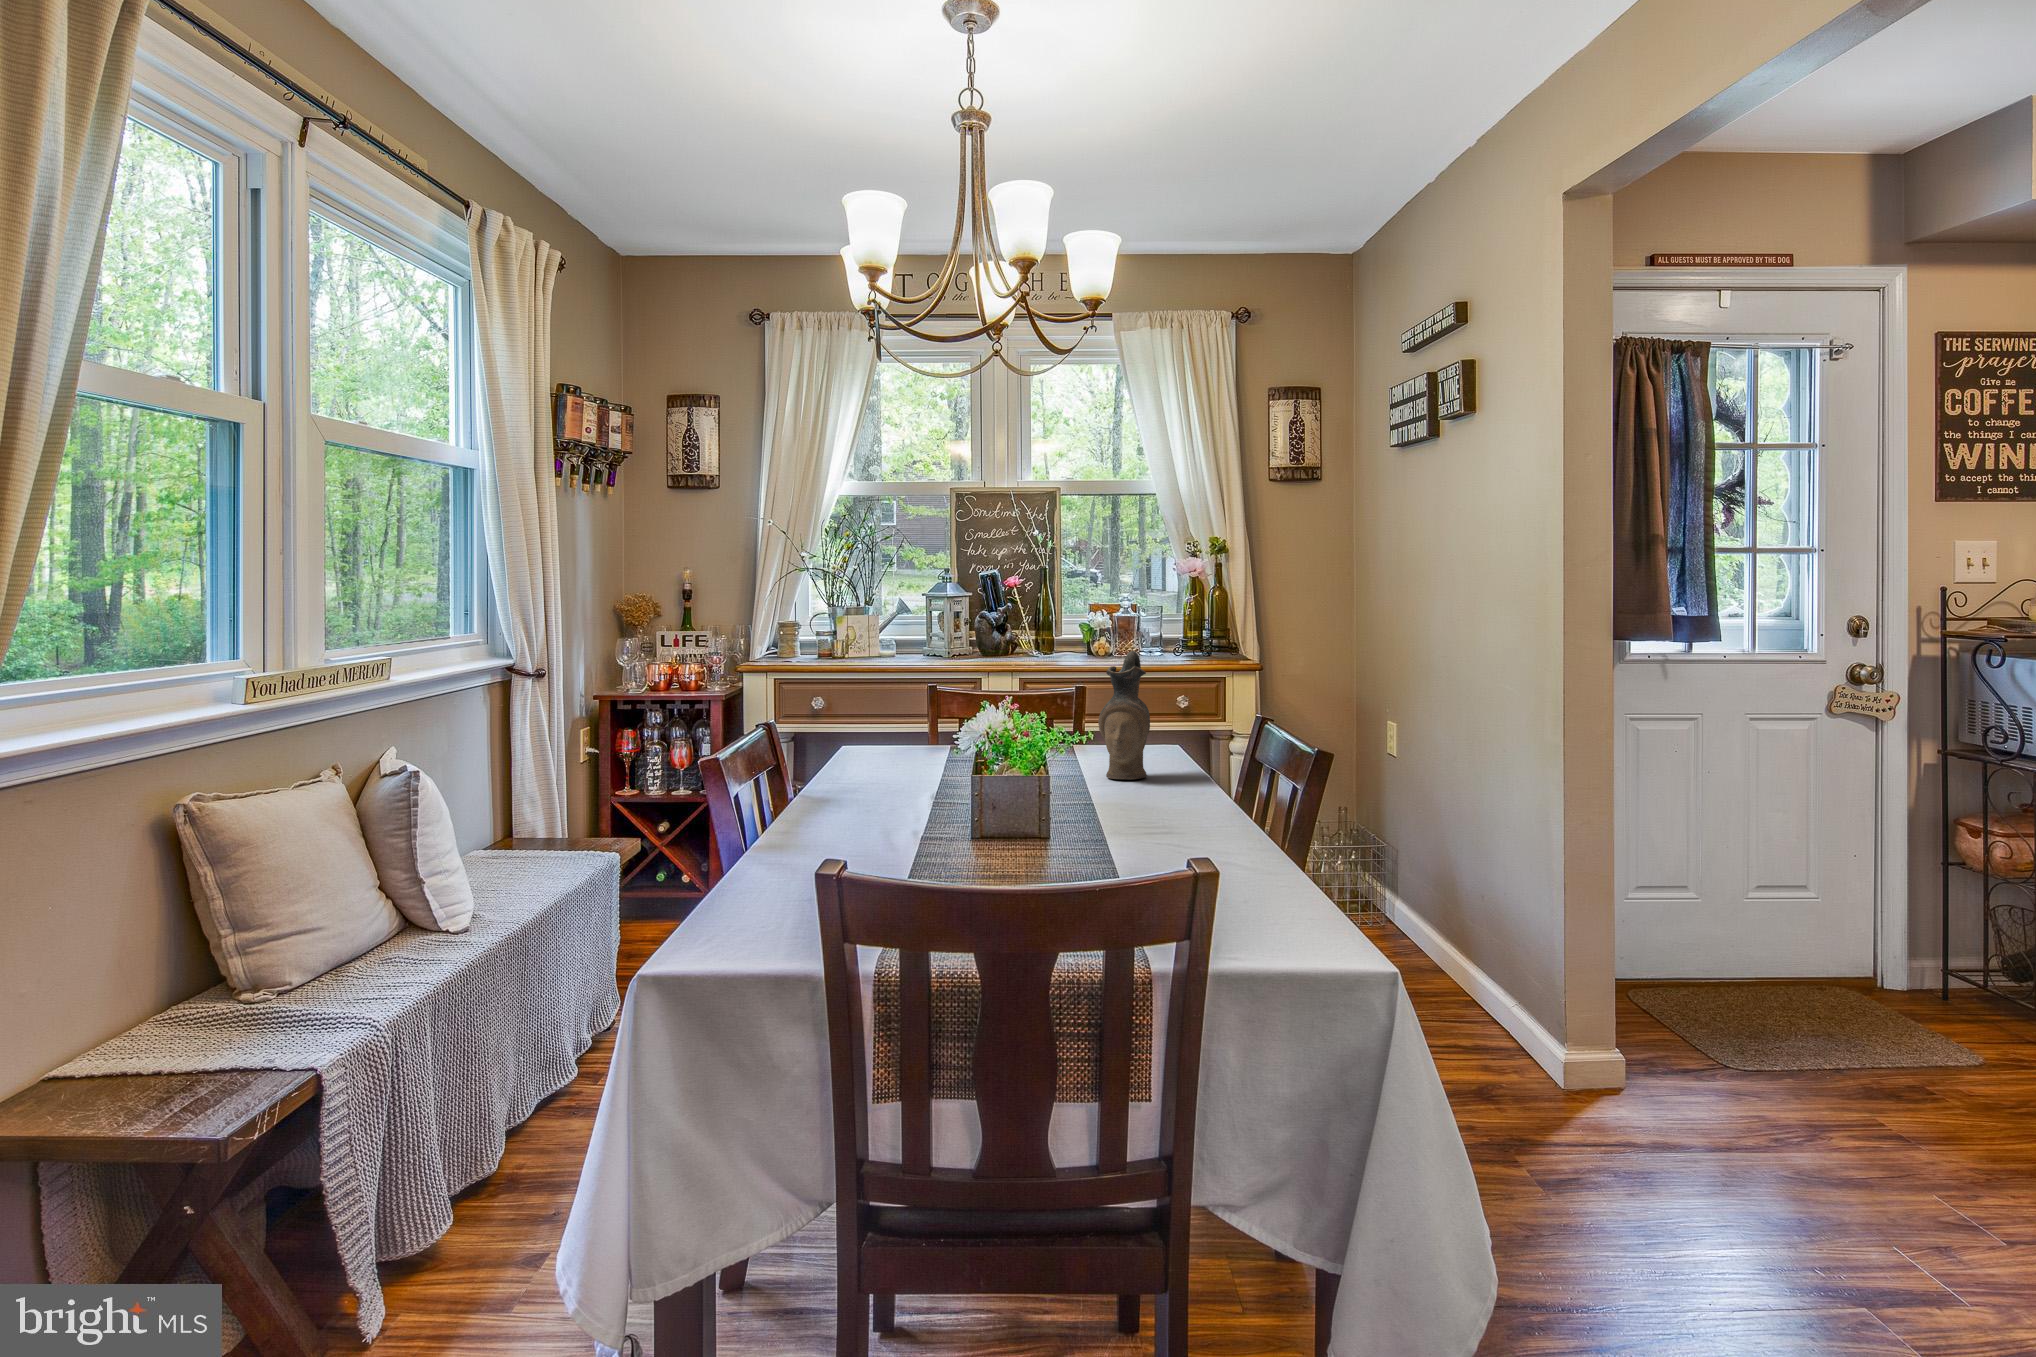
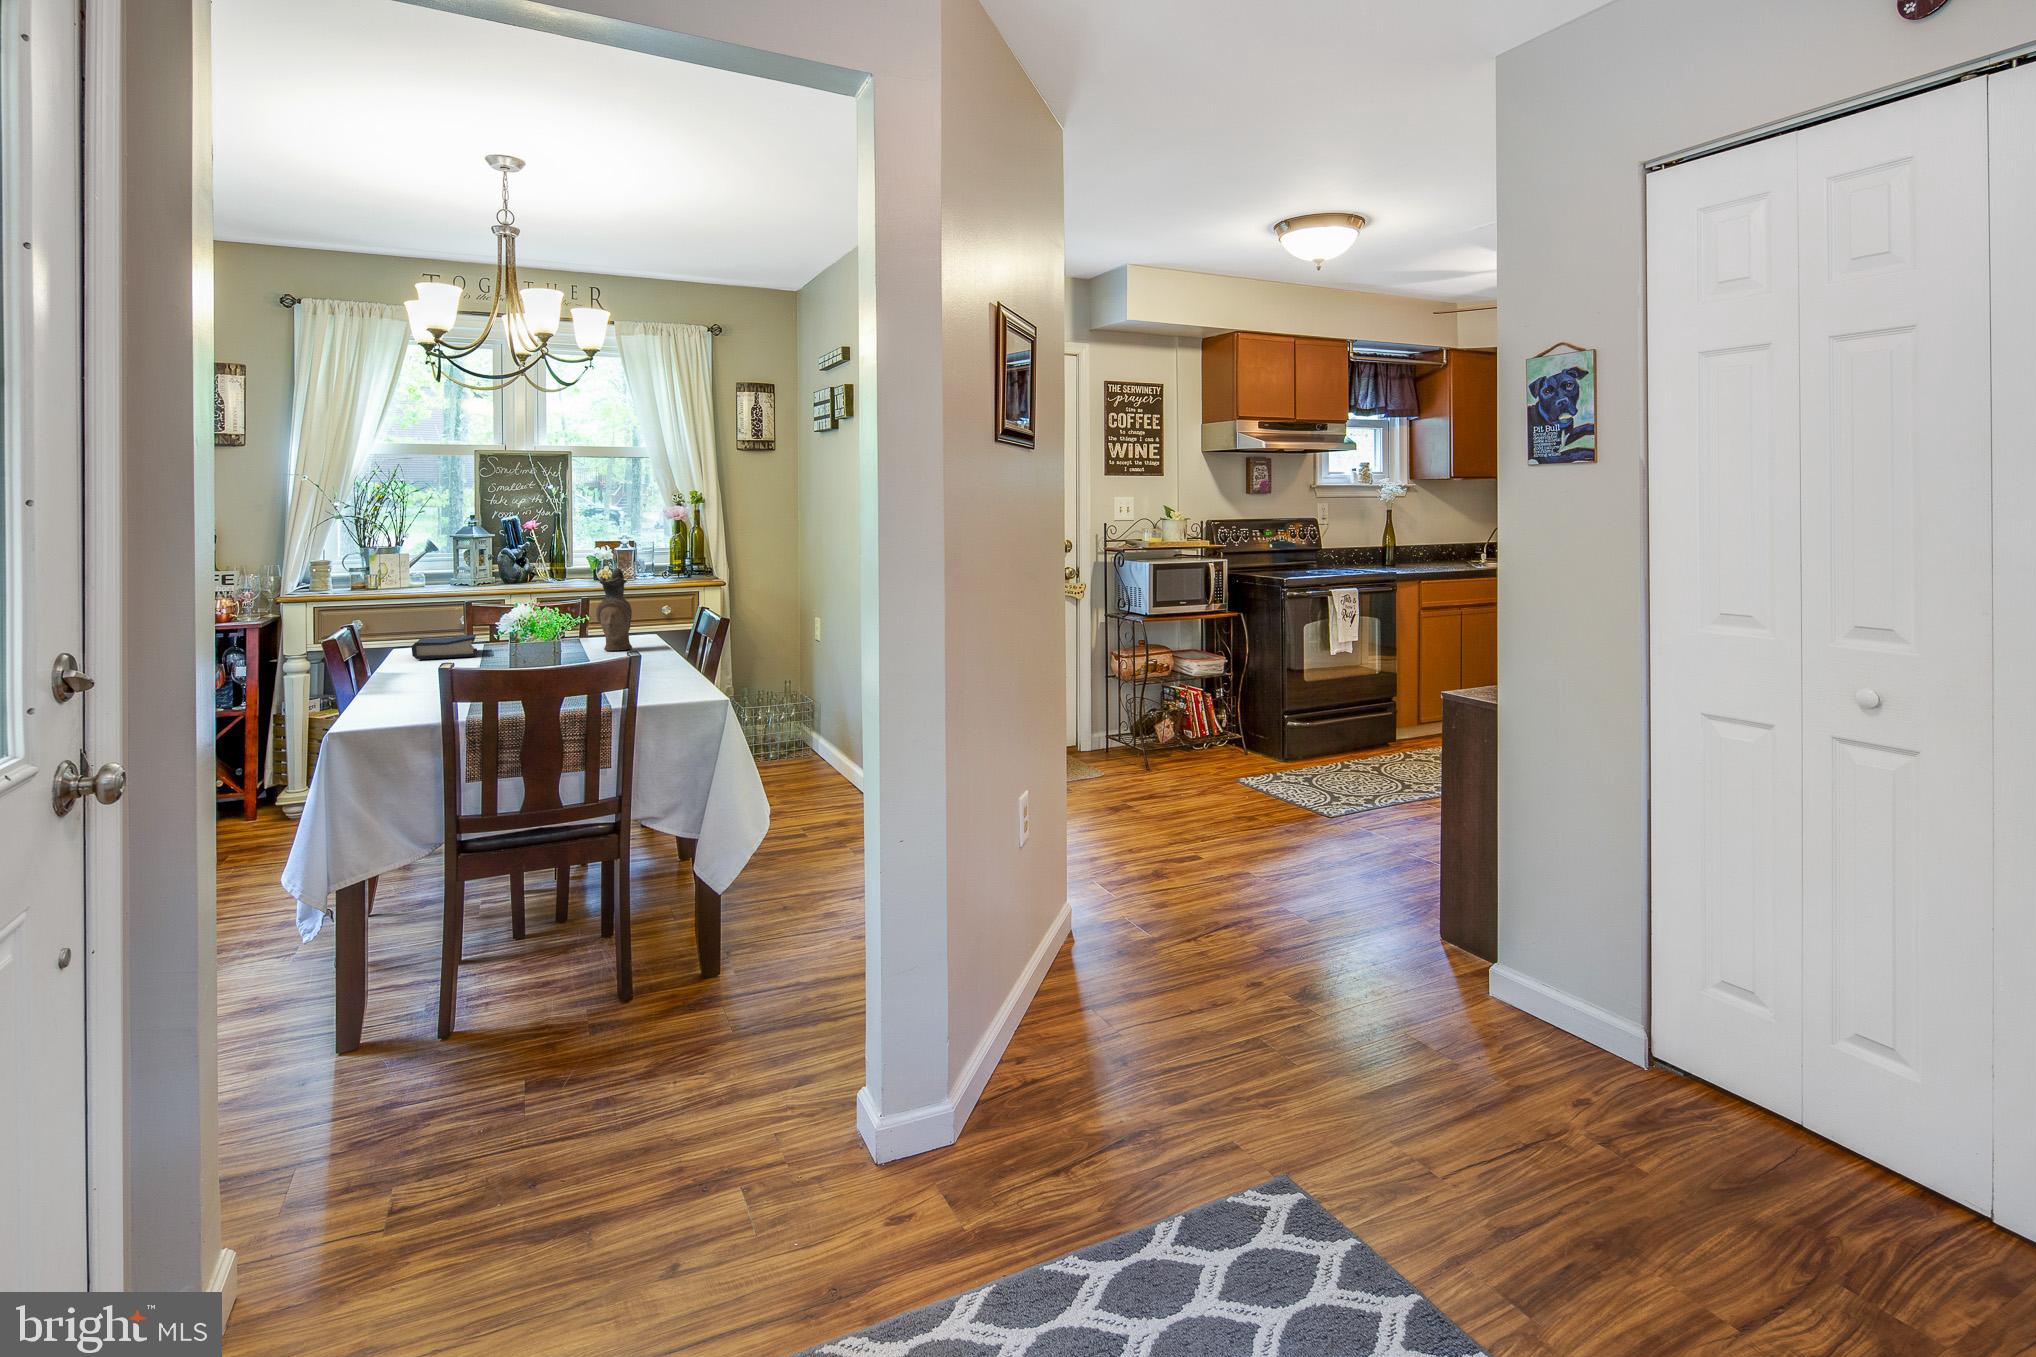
hardback book: none [851,739,935,777] -> present [412,634,477,659]

